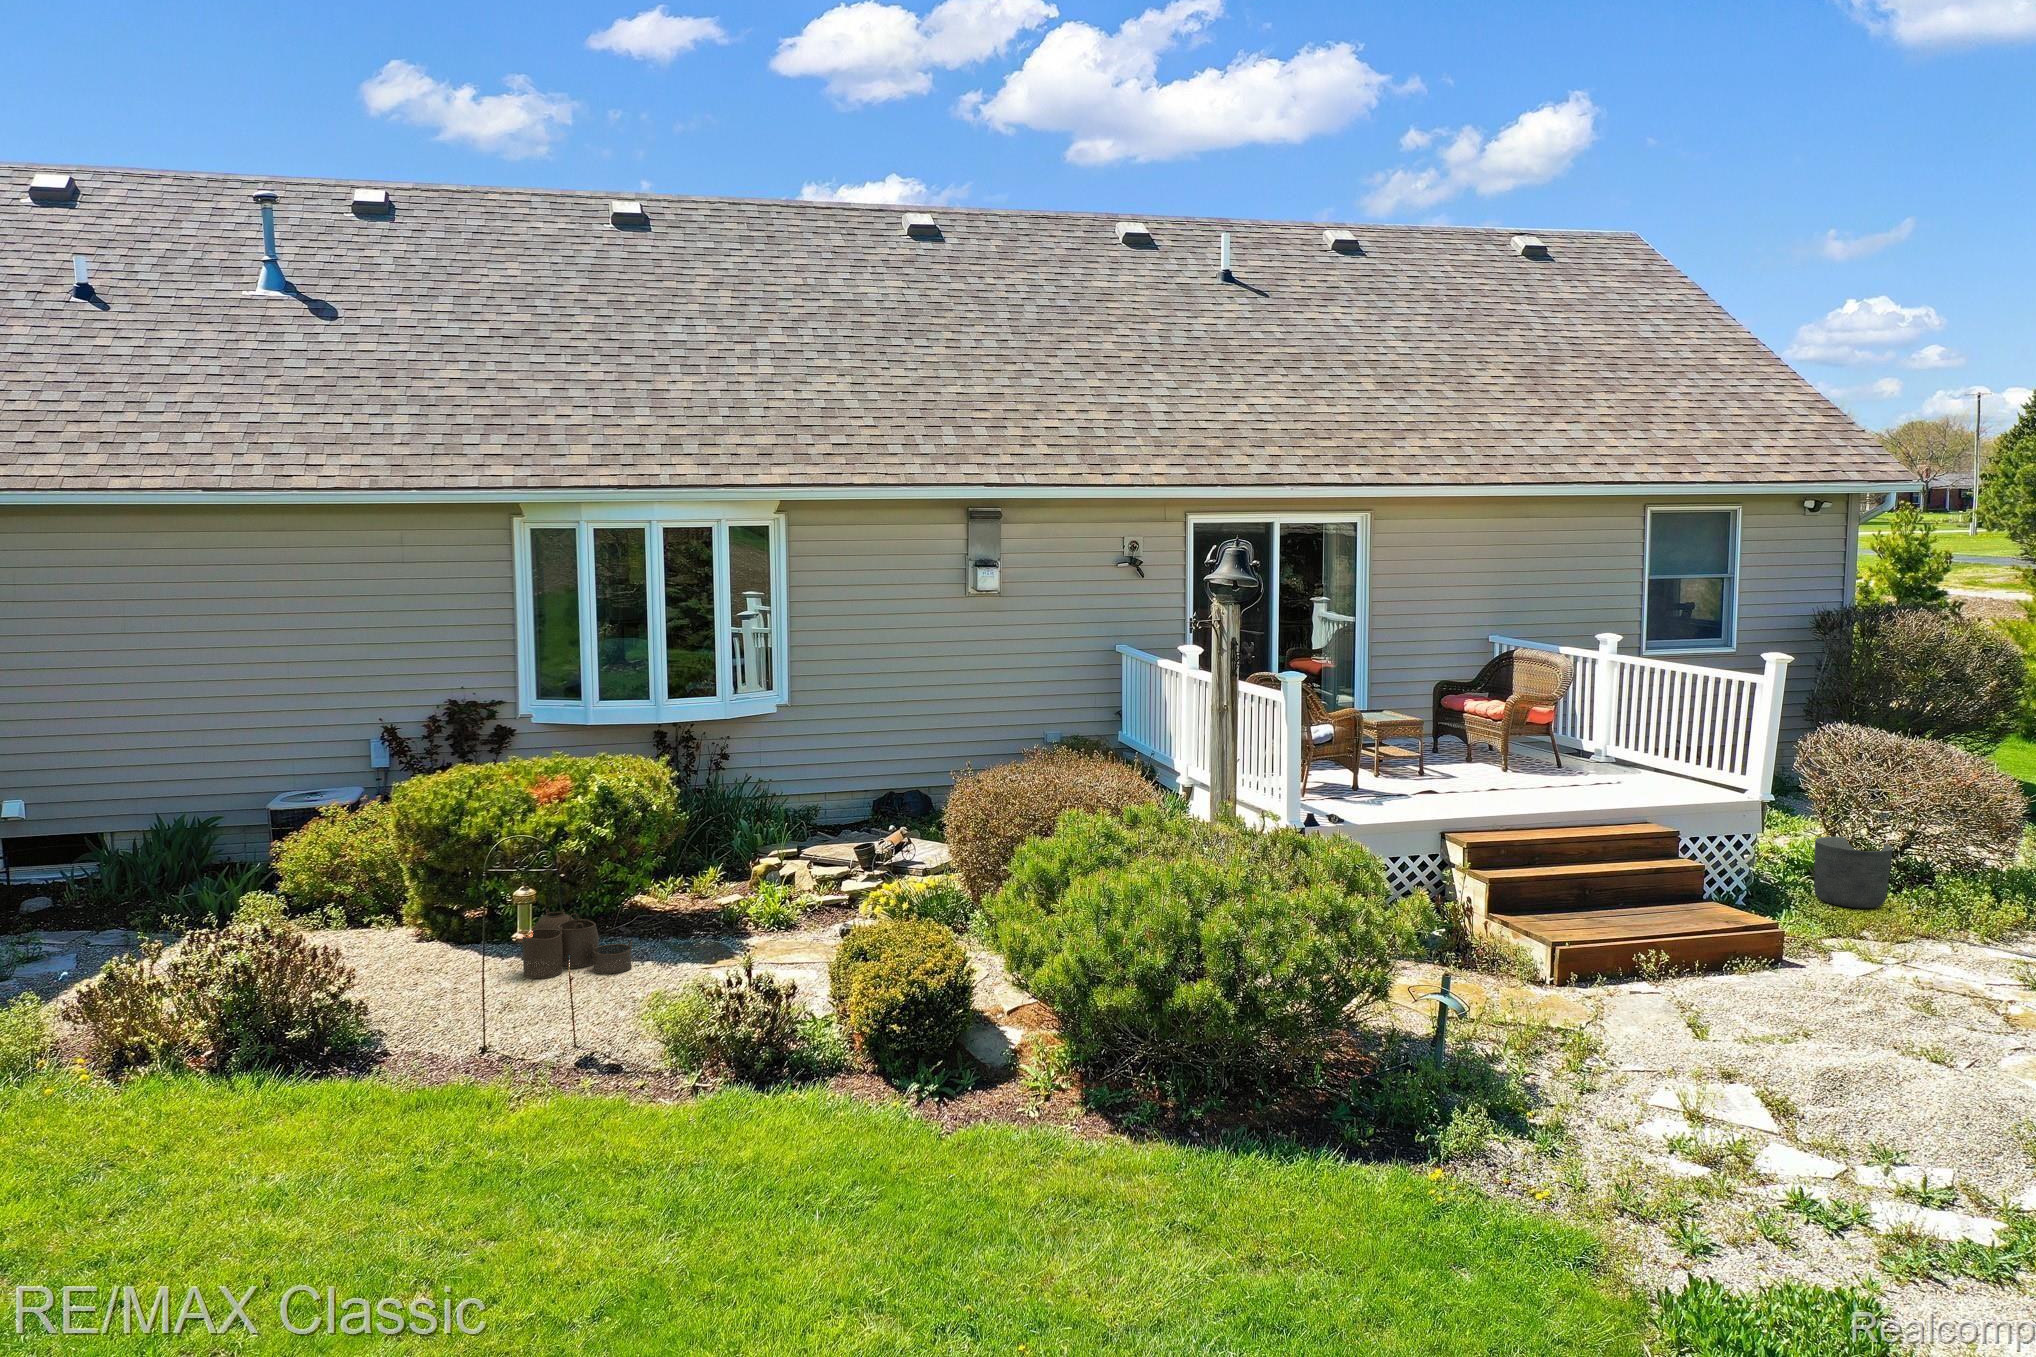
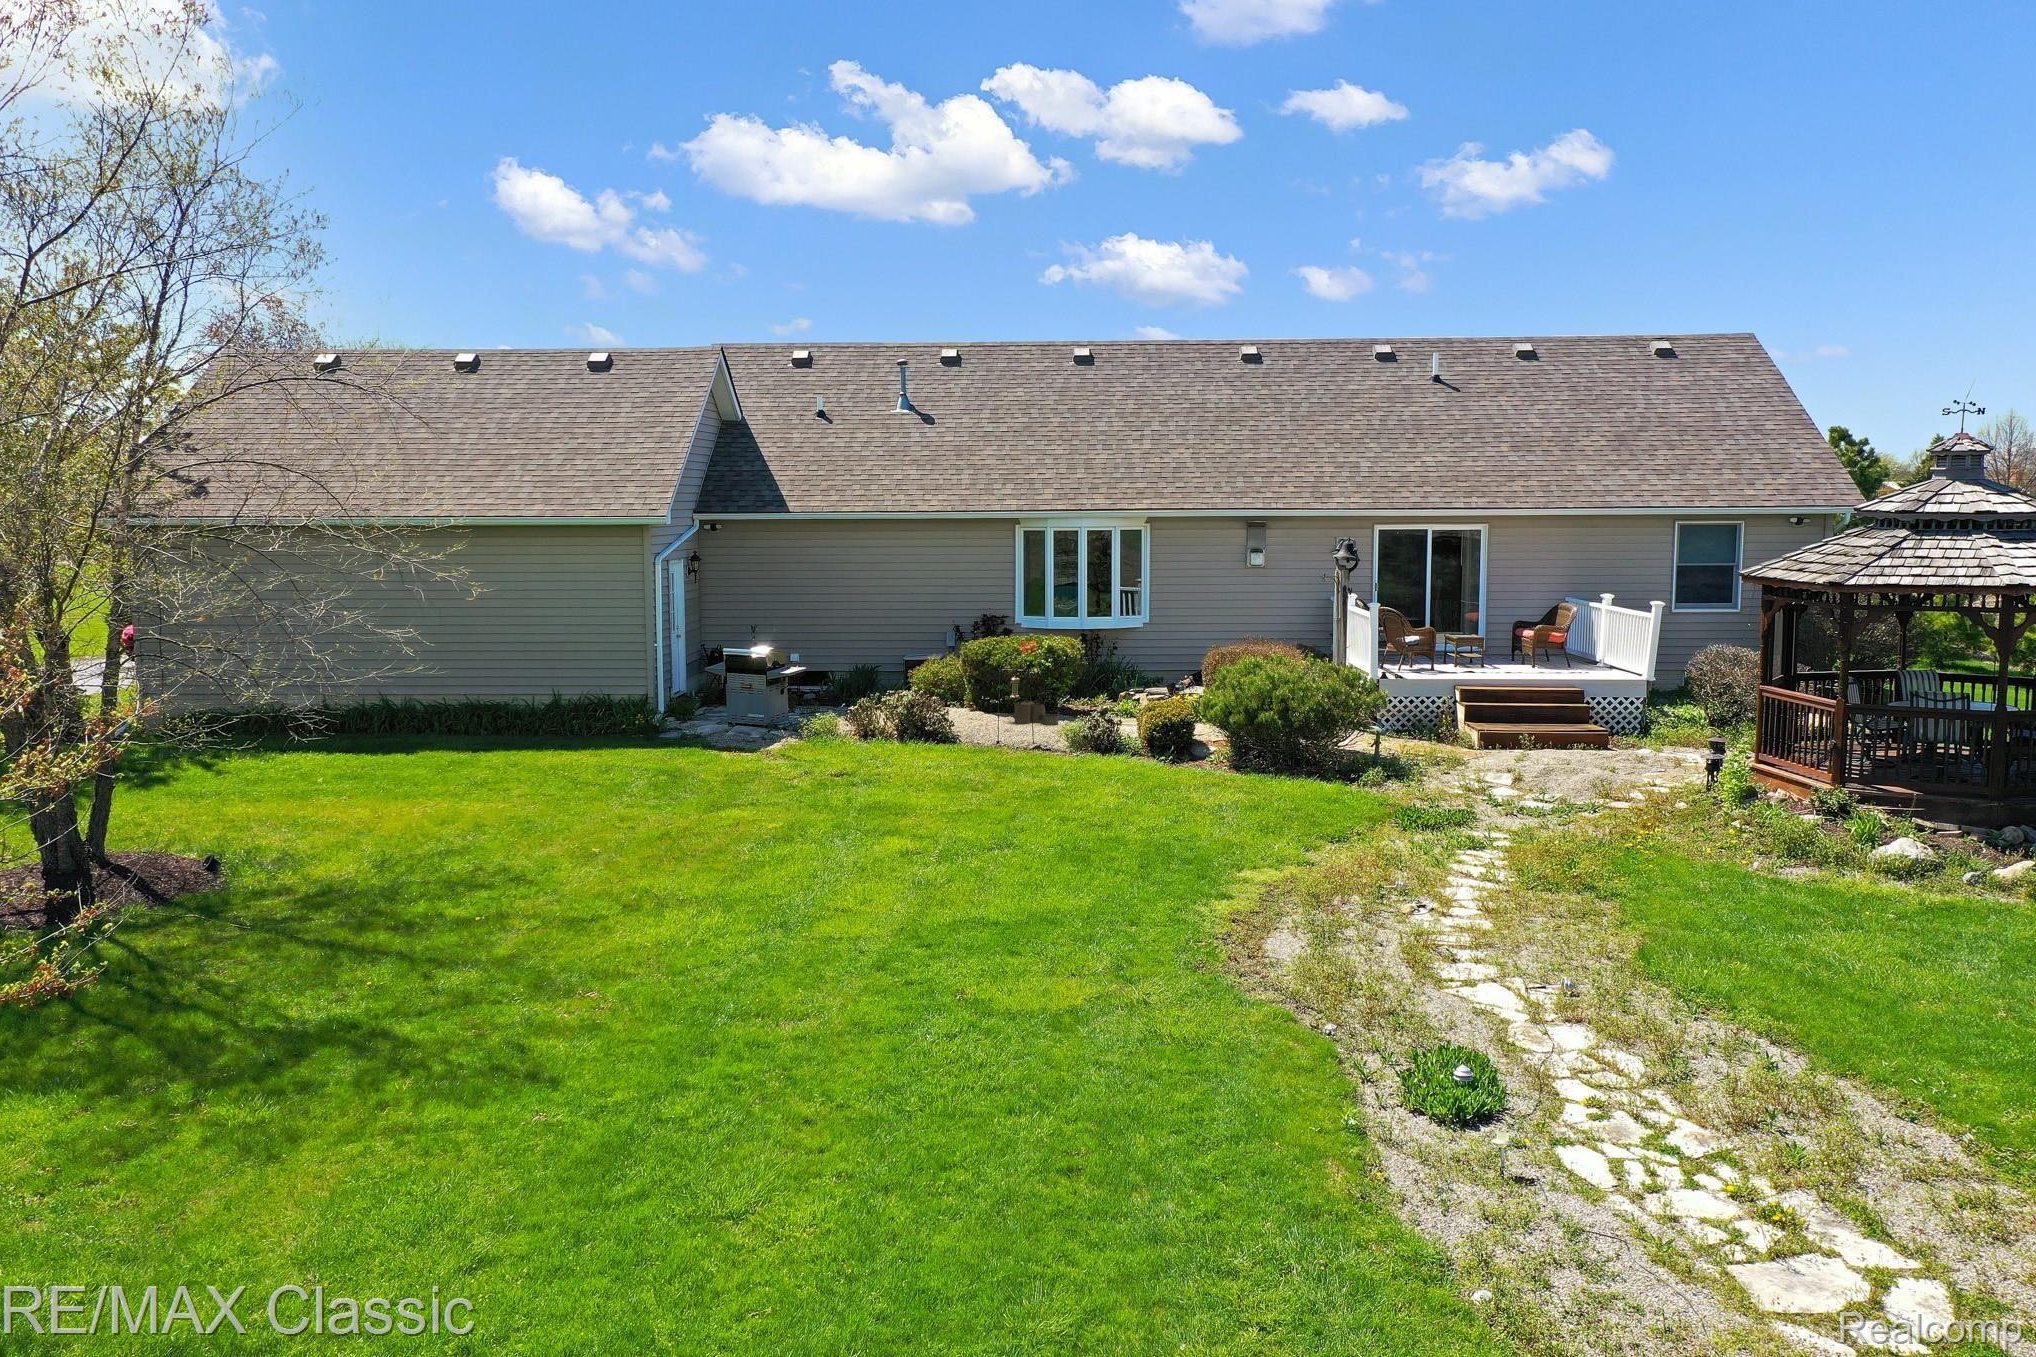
planter: present [1814,837,1893,908] -> none [1707,718,1753,757]

